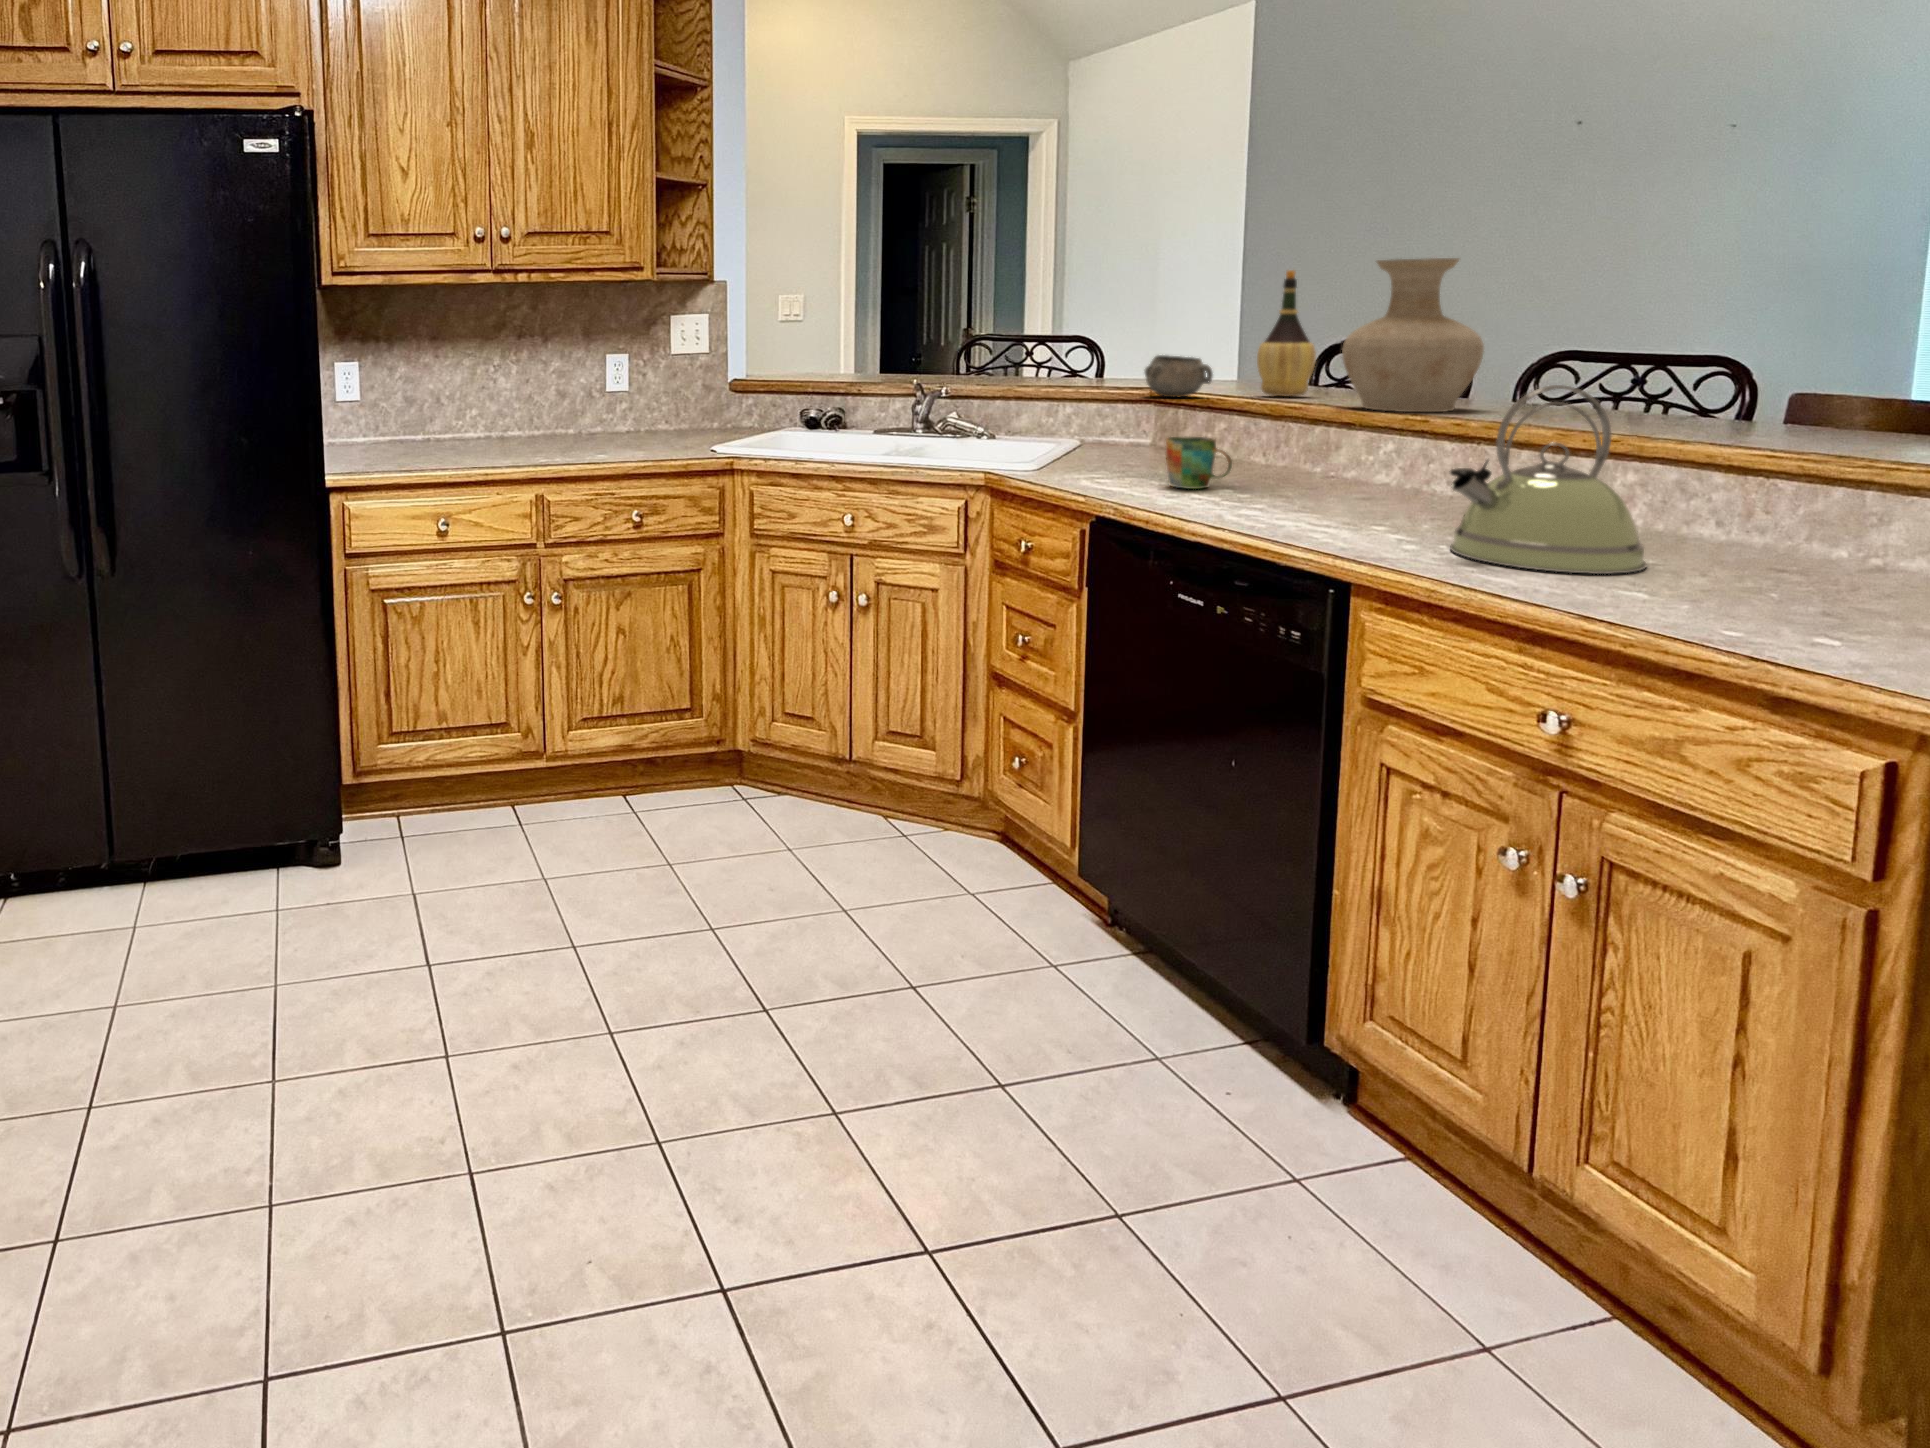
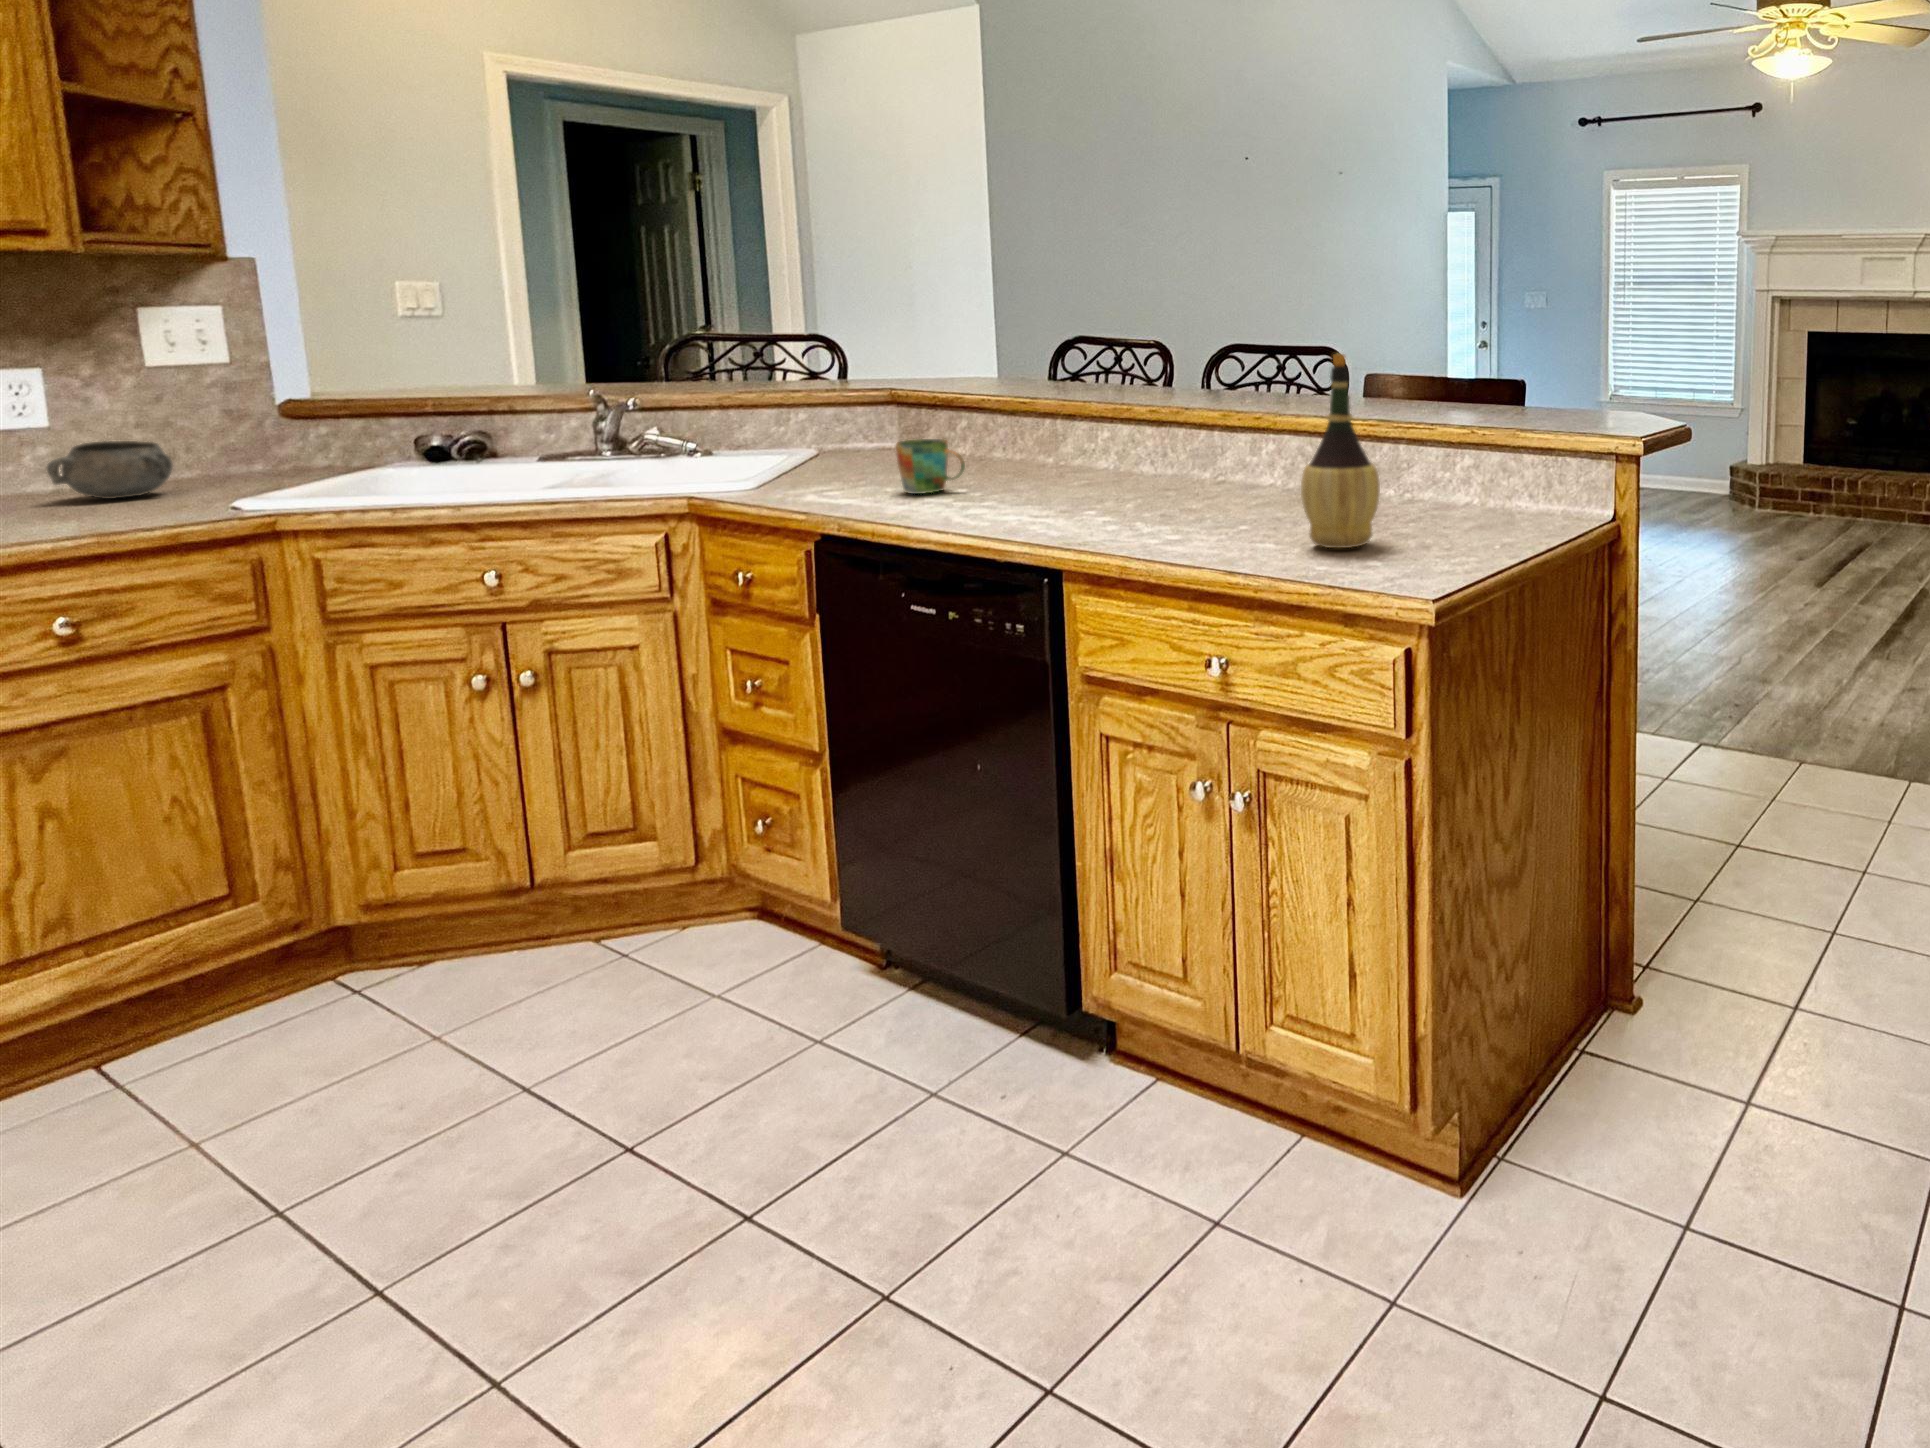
vase: present [1342,258,1484,412] -> none [1062,263,1173,403]
wine bottle: present [1257,270,1316,396] -> present [1301,353,1380,548]
decorative bowl: present [1145,355,1213,397] -> present [47,441,172,499]
kettle: present [1450,385,1646,574] -> none [1134,376,1278,536]

